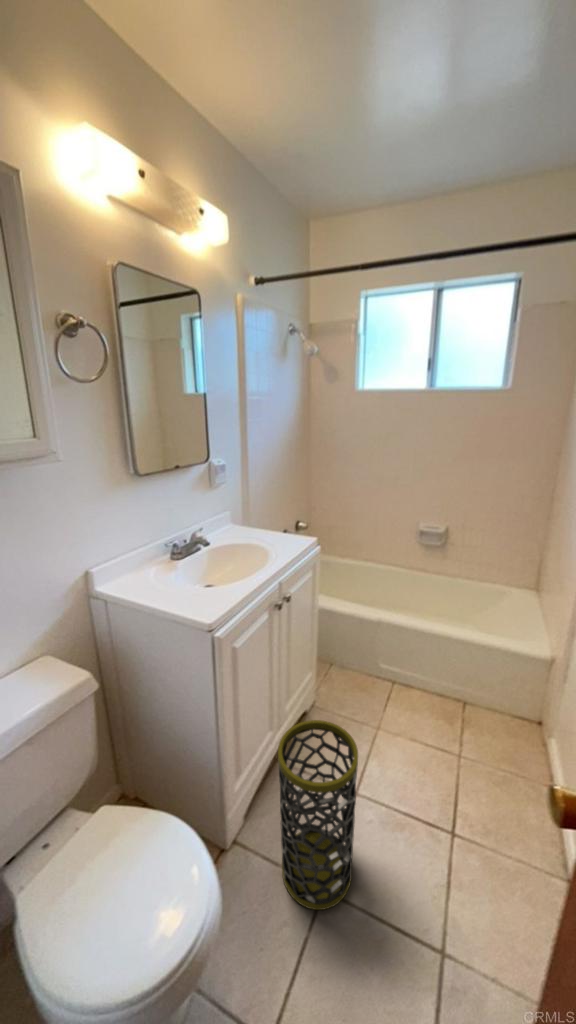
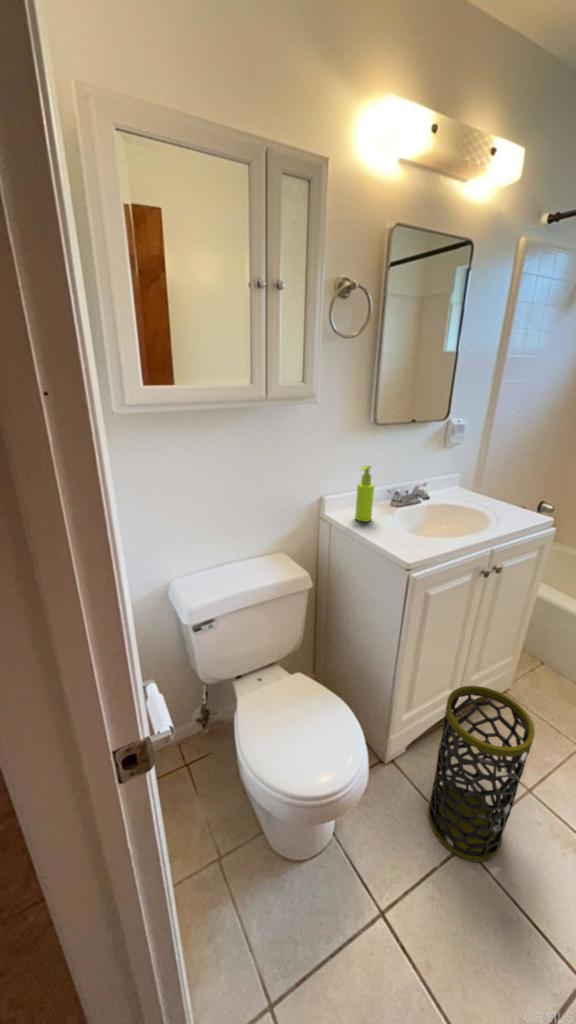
soap dispenser: none [130,523,154,588] -> present [355,466,374,522]

